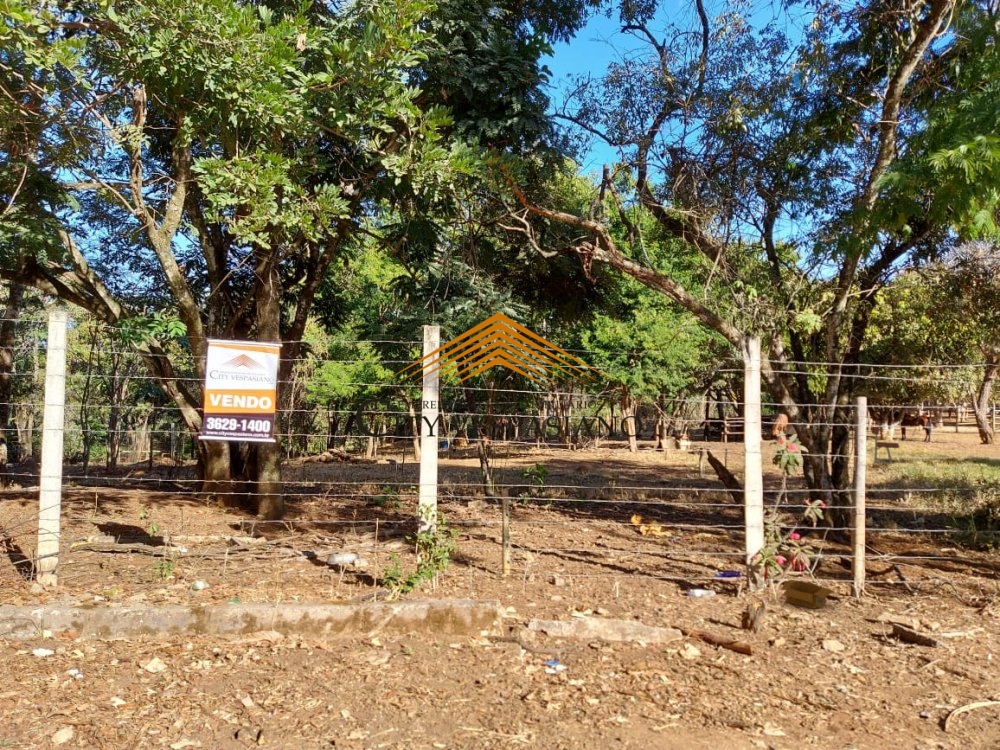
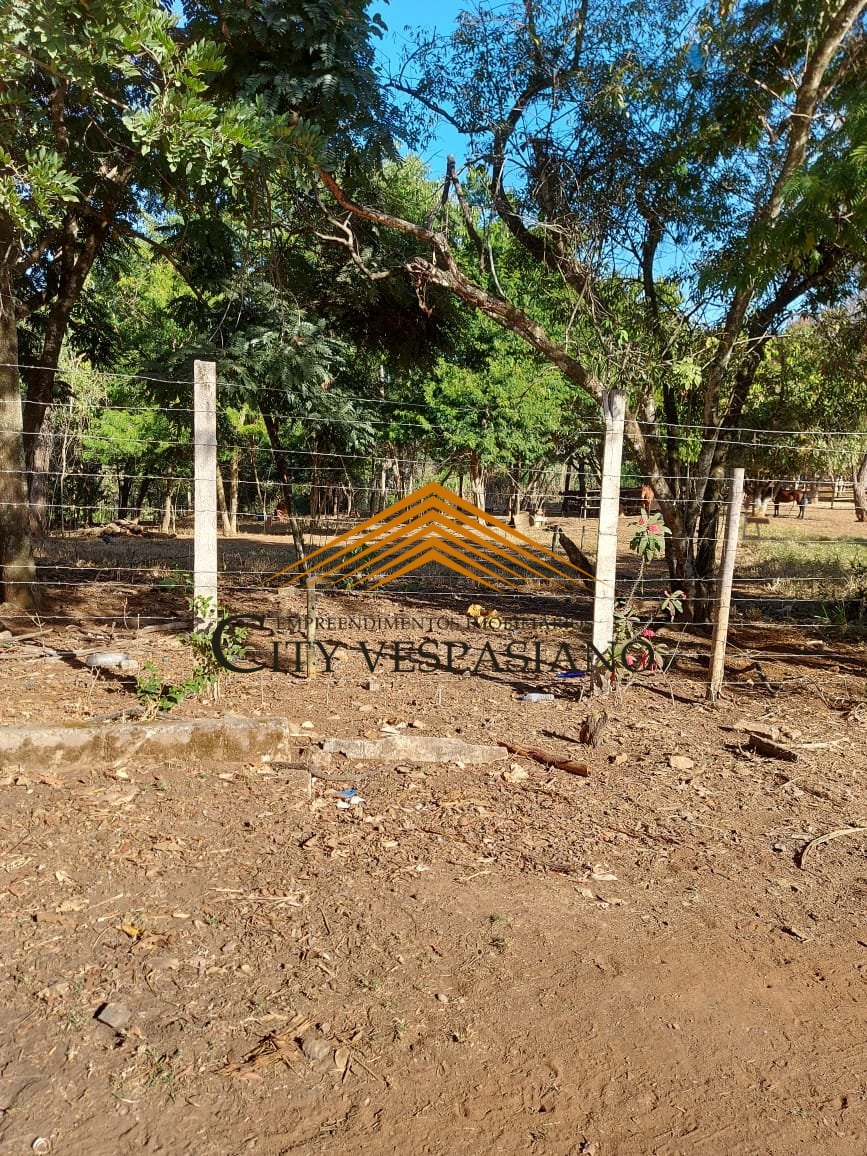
cardboard box: present [781,580,834,609] -> none [628,682,690,716]

